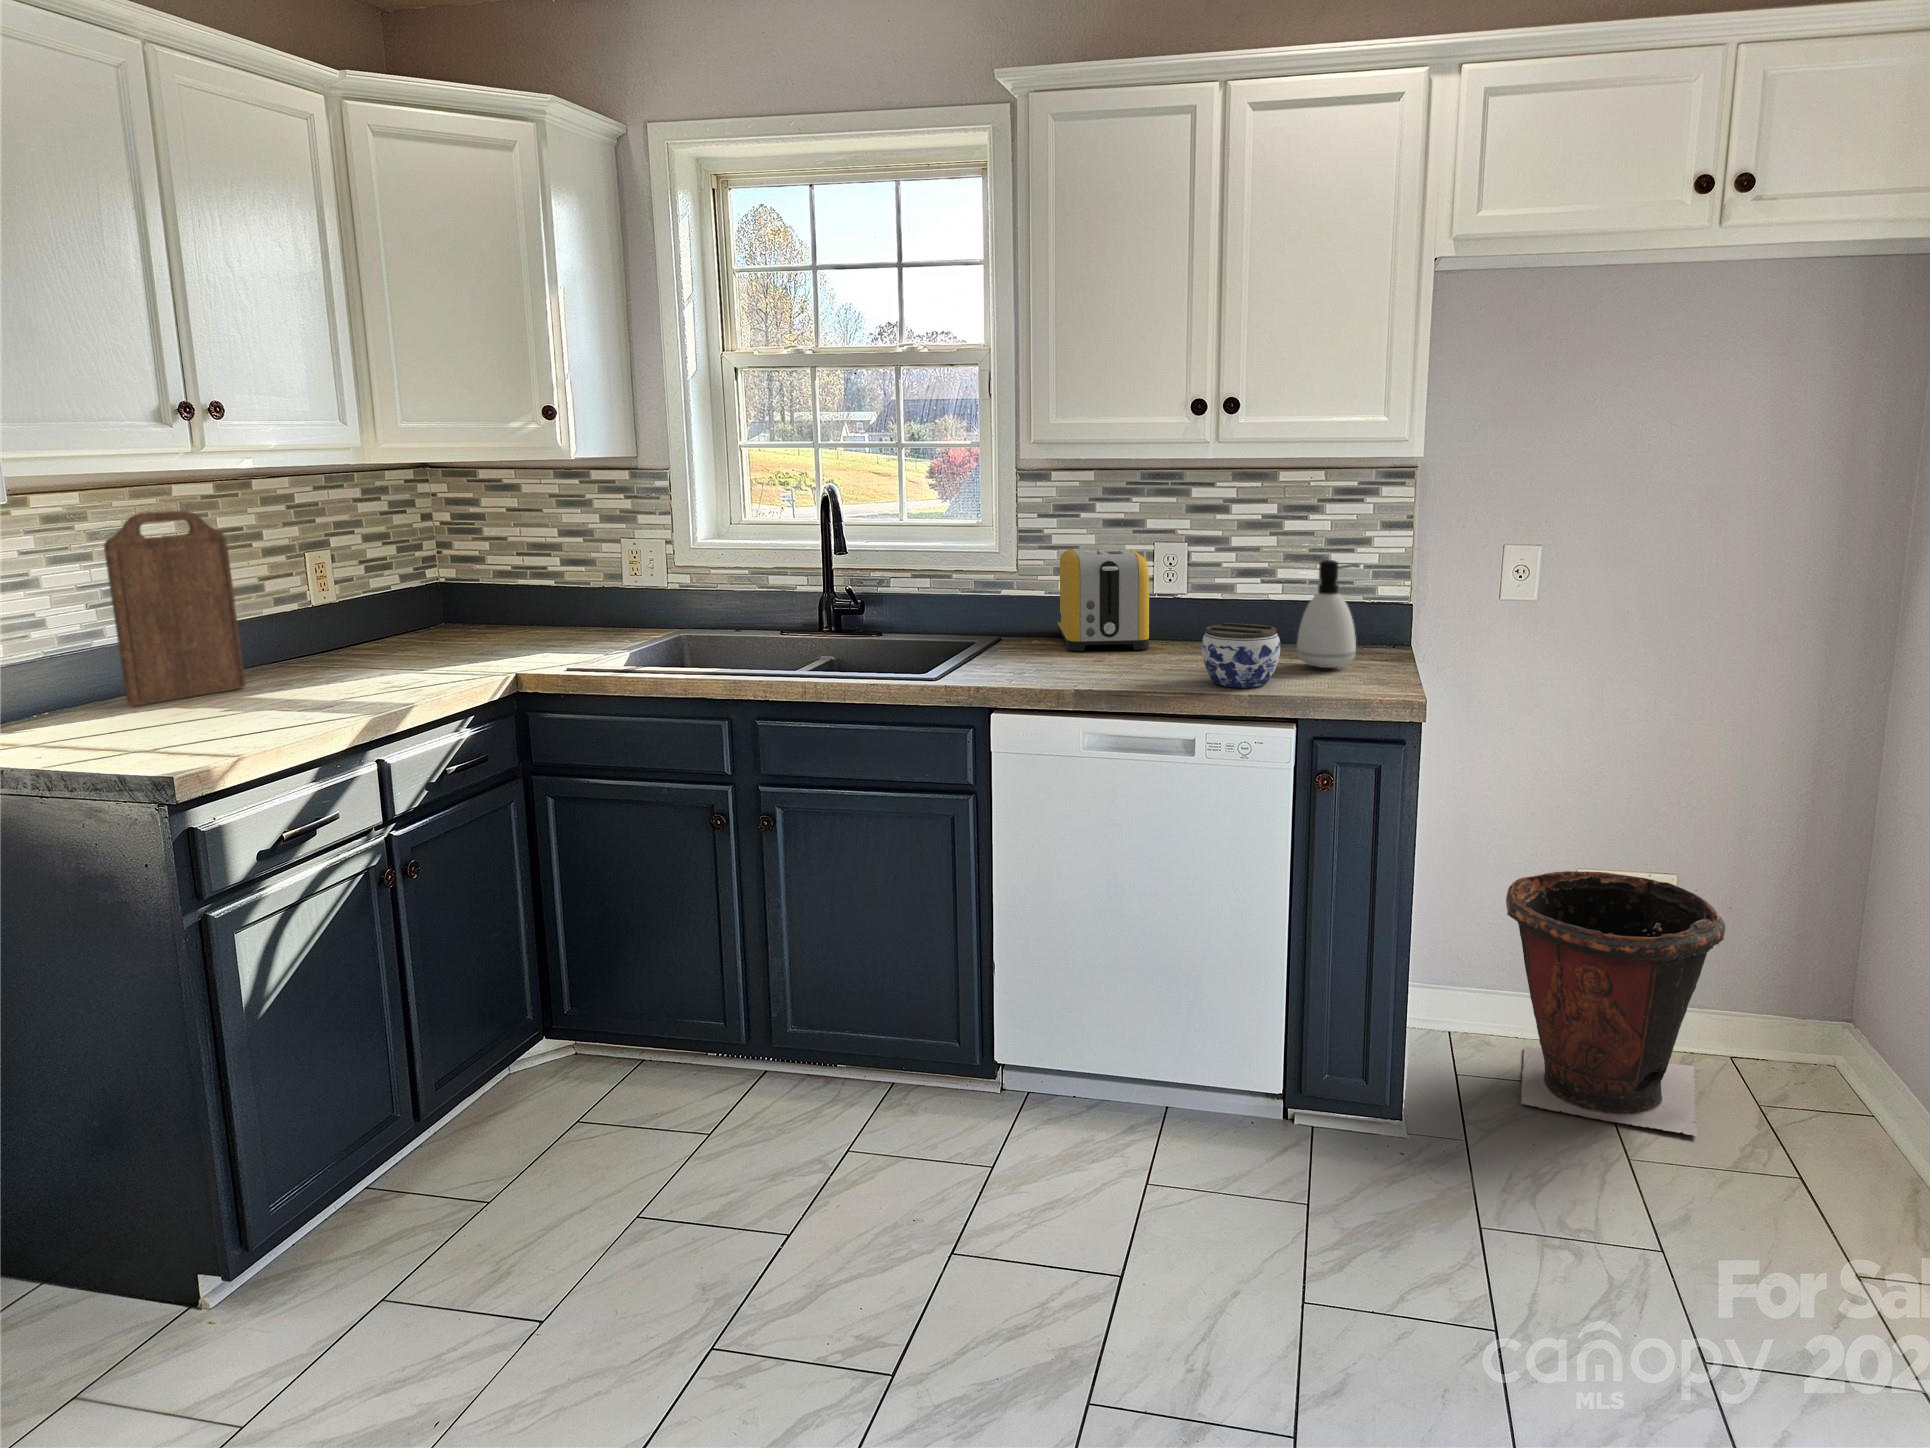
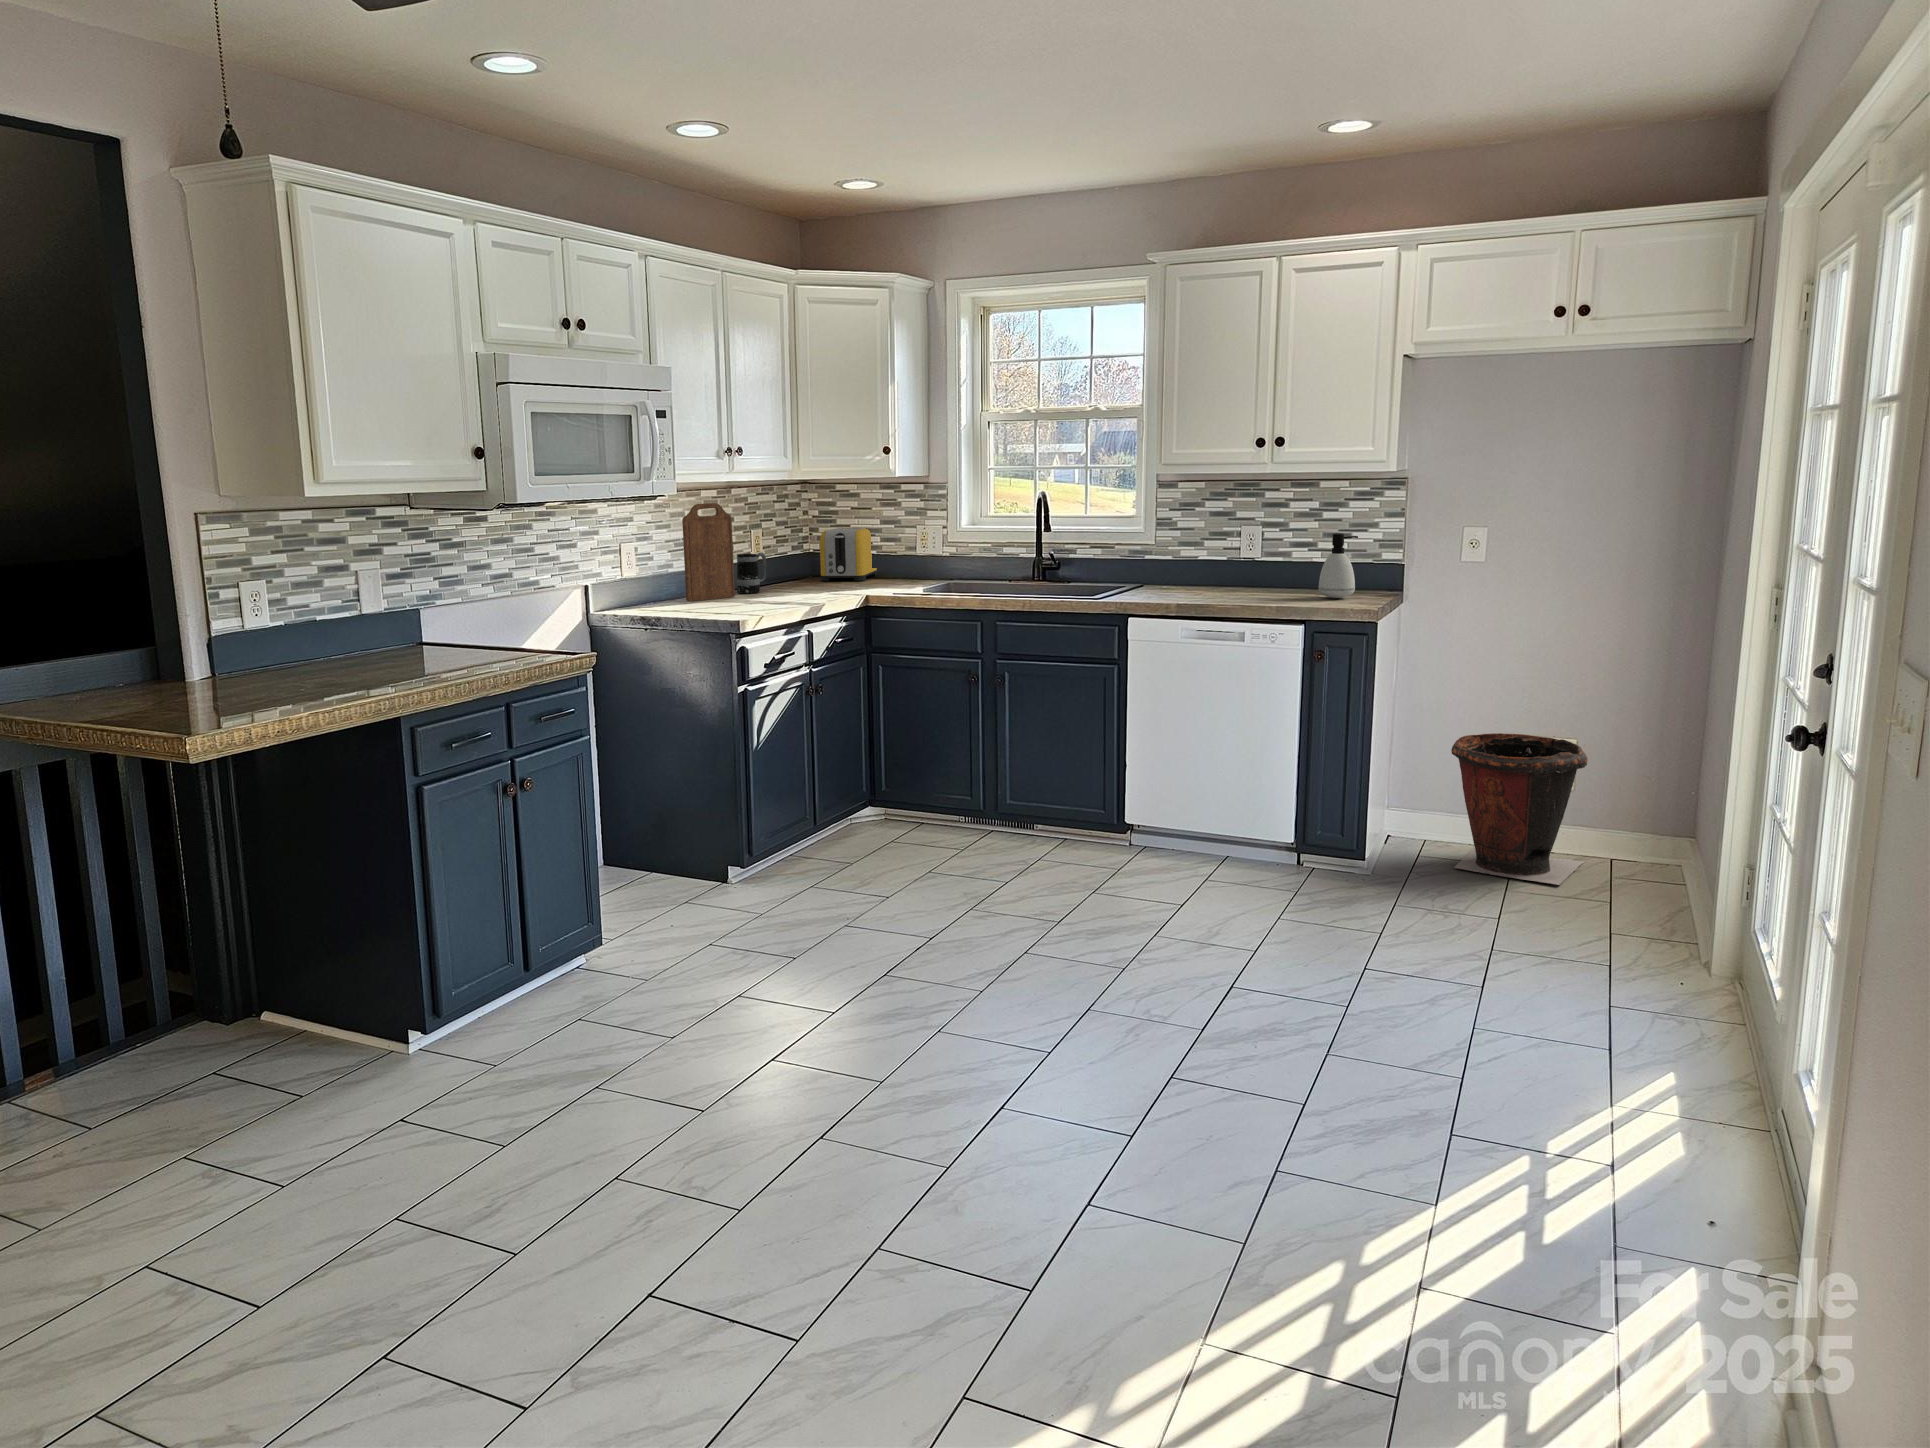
toaster: present [1058,549,1149,651] -> present [820,528,877,581]
mug: none [257,598,323,676] -> present [737,552,766,593]
jar: present [1202,623,1280,688] -> none [1254,568,1301,604]

